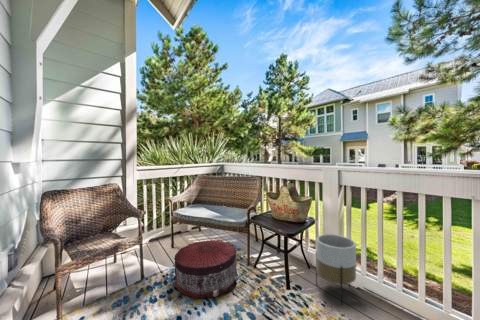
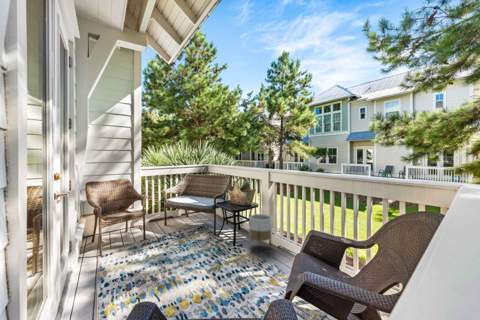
pouf: present [174,240,237,299] -> none [164,217,203,247]

